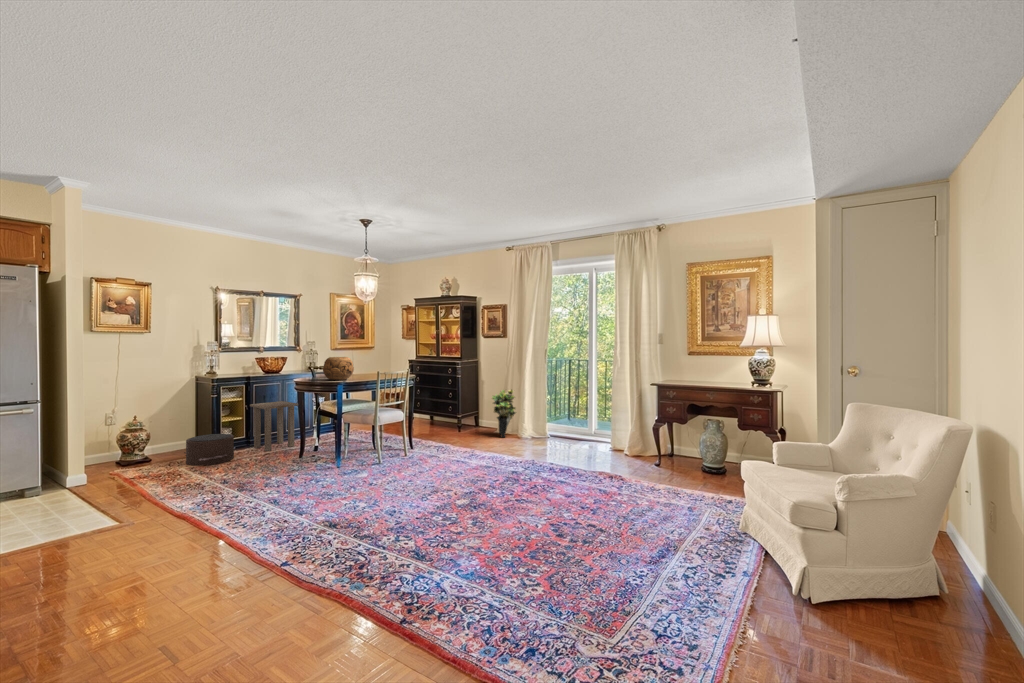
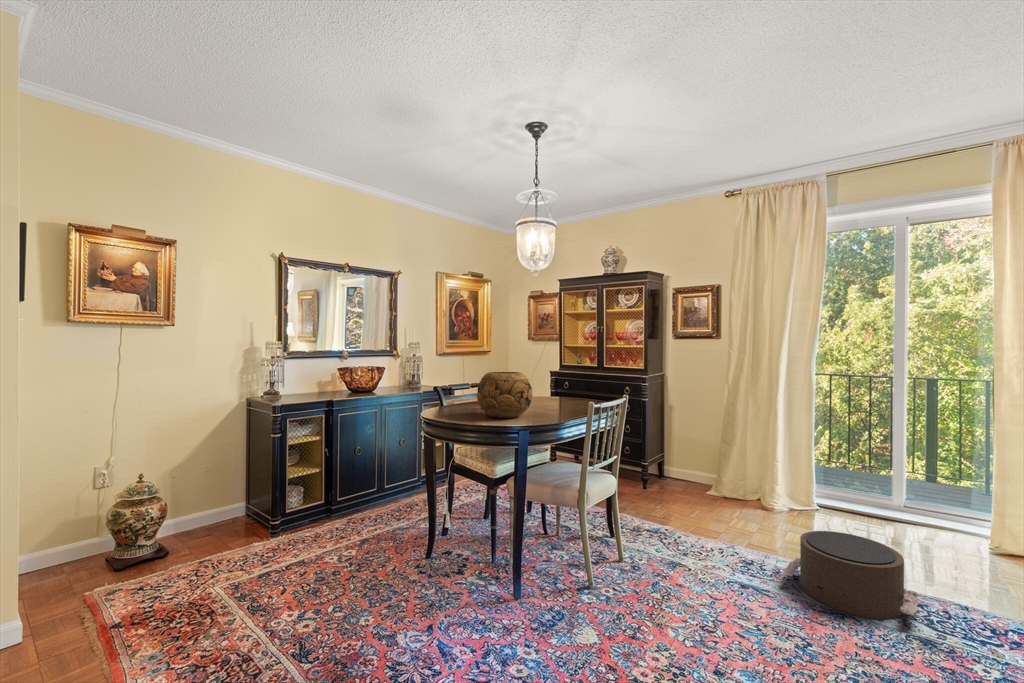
potted plant: present [492,390,516,437] -> none [717,425,770,511]
side table: present [250,401,298,451] -> none [332,440,411,535]
pouf: present [185,434,234,465] -> present [783,531,918,619]

